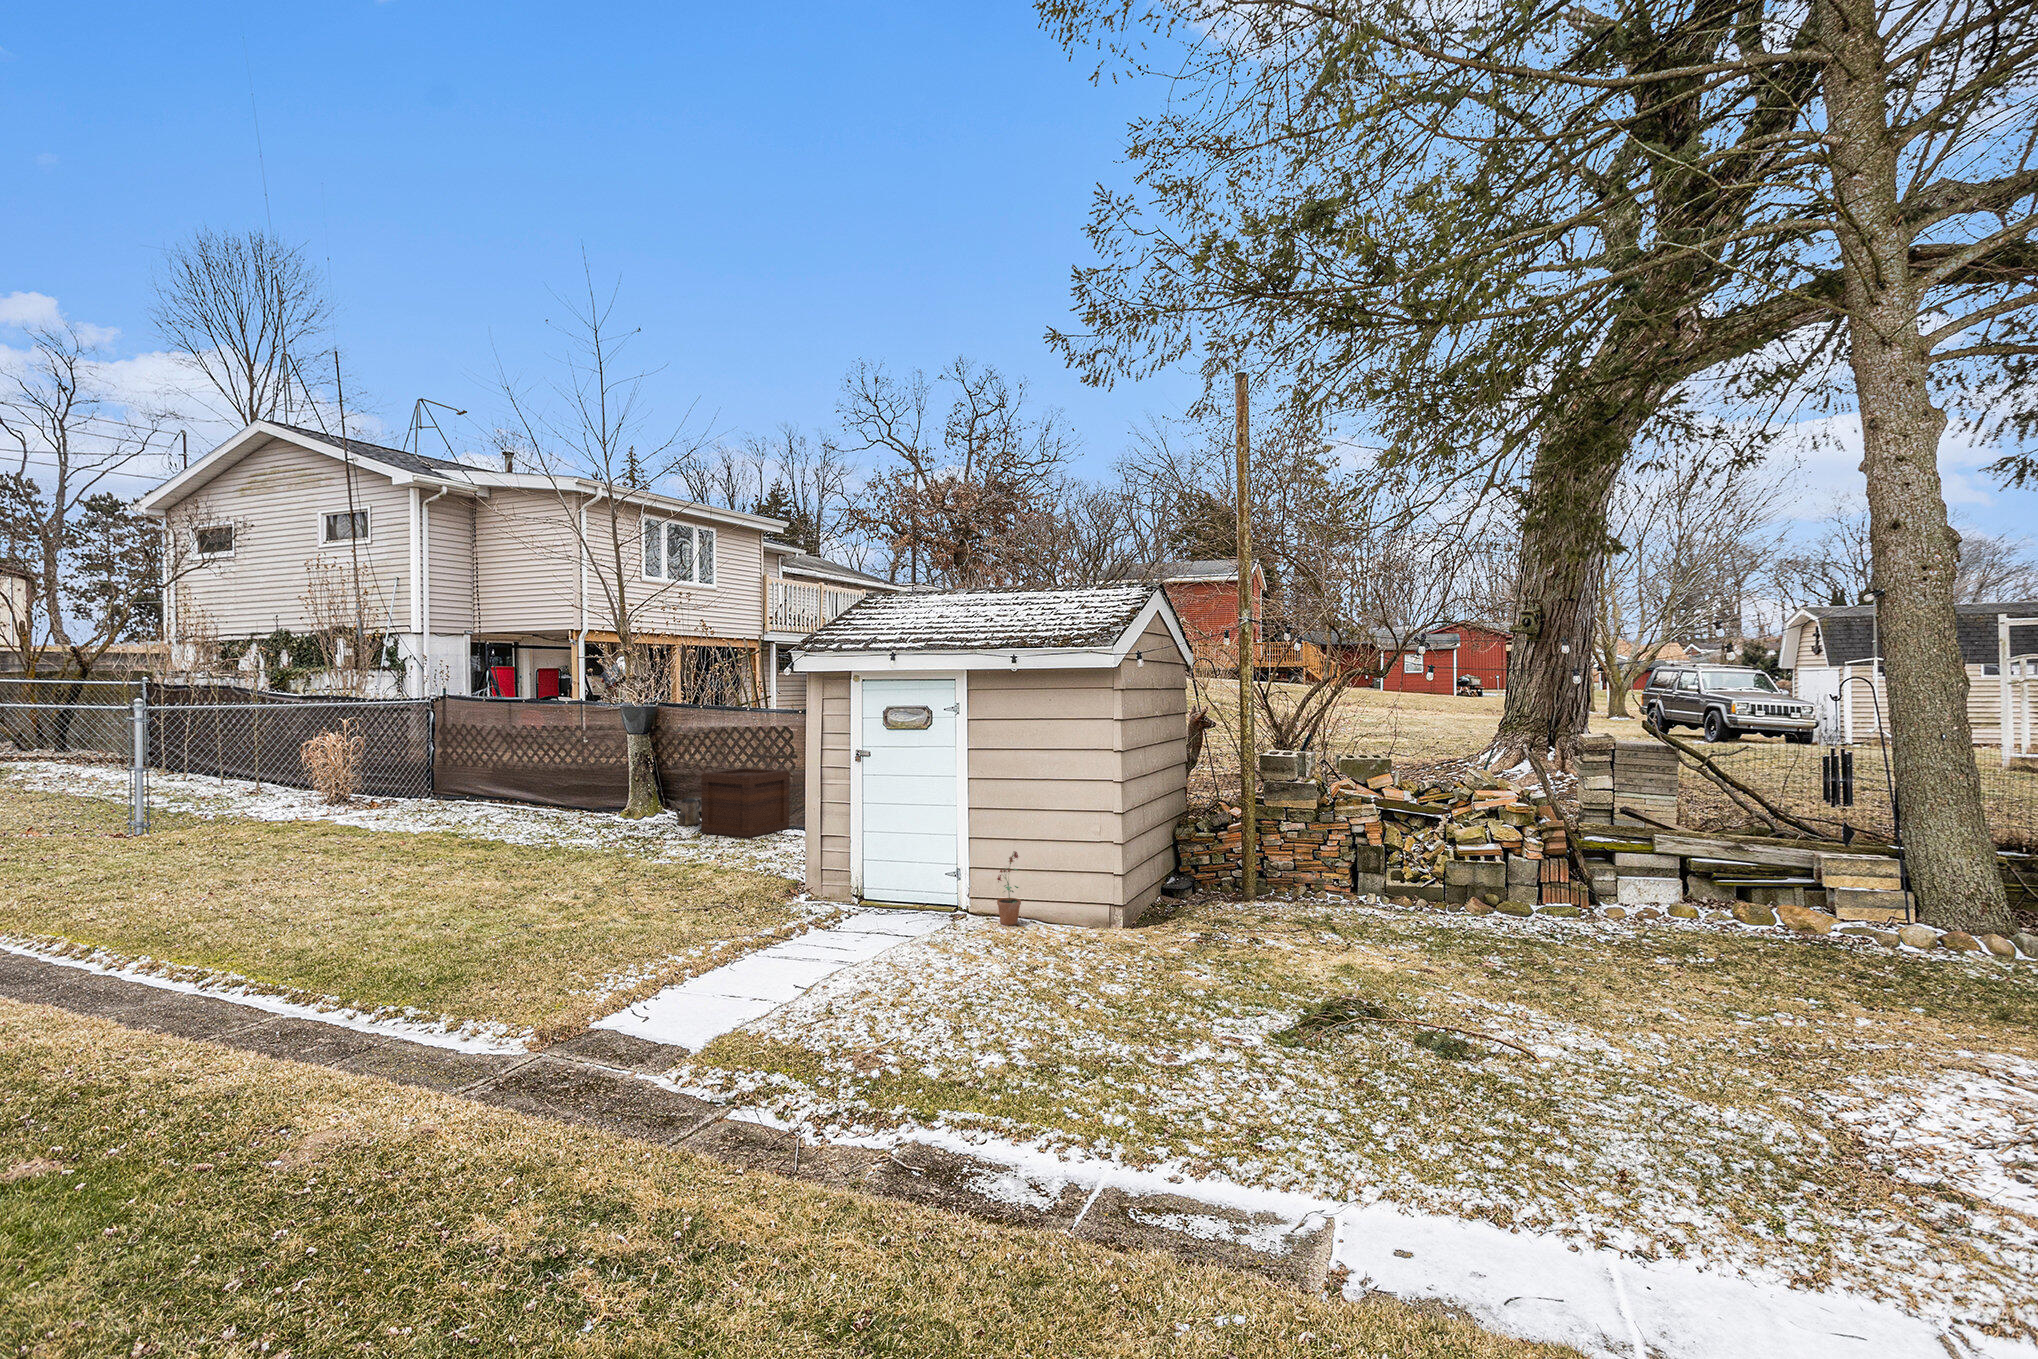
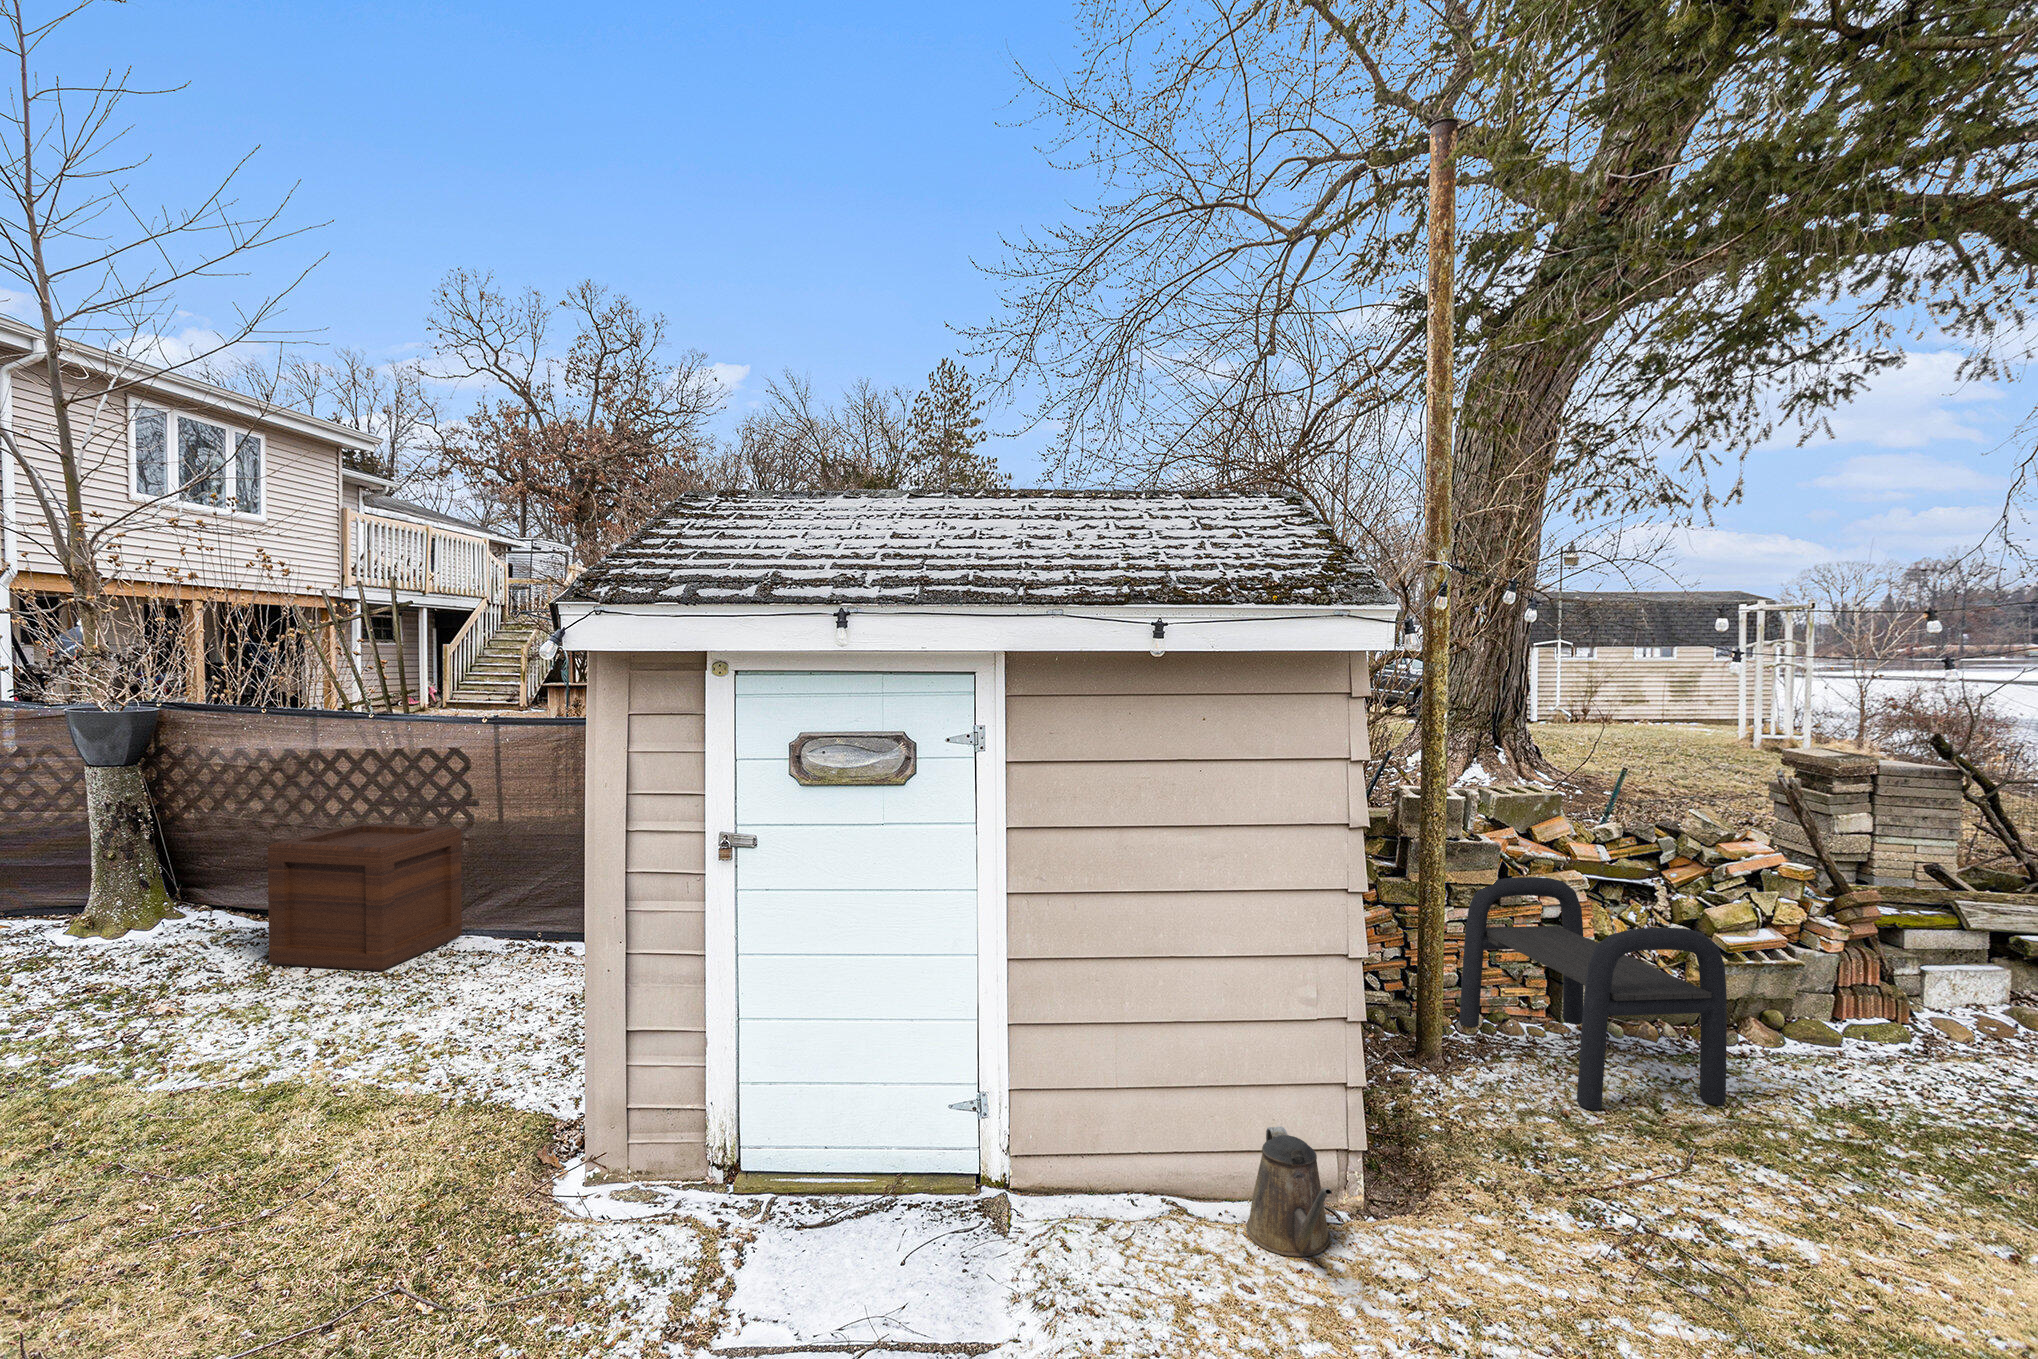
watering can: present [667,798,701,826] -> present [1246,1126,1332,1257]
bench: none [1286,804,1385,923] -> present [1459,877,1727,1110]
potted plant: present [997,851,1021,925] -> none [1086,1053,1151,1228]

